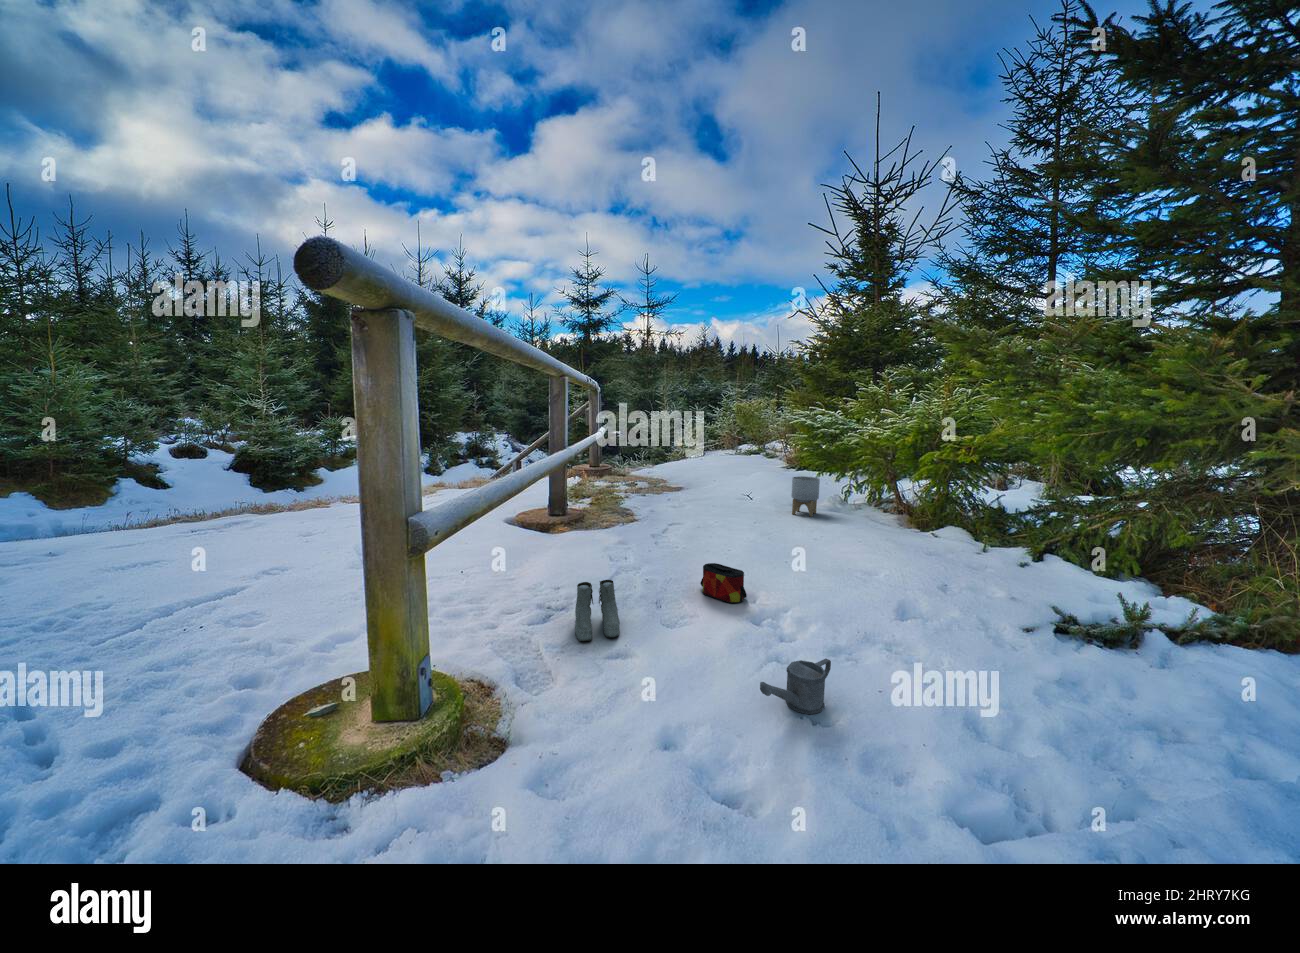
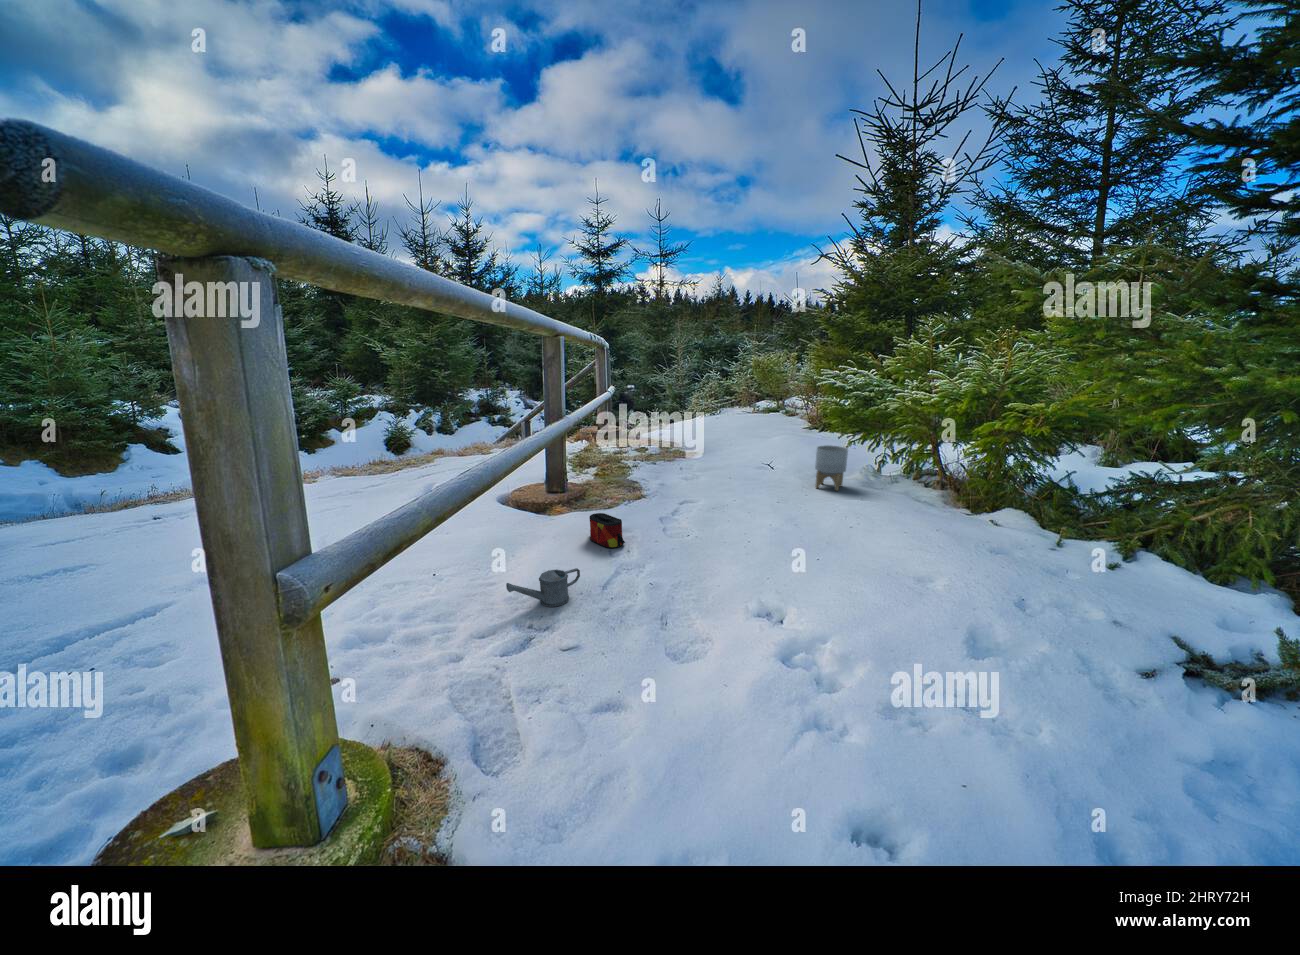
bag: present [700,563,747,603] -> present [589,513,625,548]
boots: present [575,580,620,641] -> none [556,606,613,693]
watering can: present [760,659,831,714] -> present [506,568,580,607]

